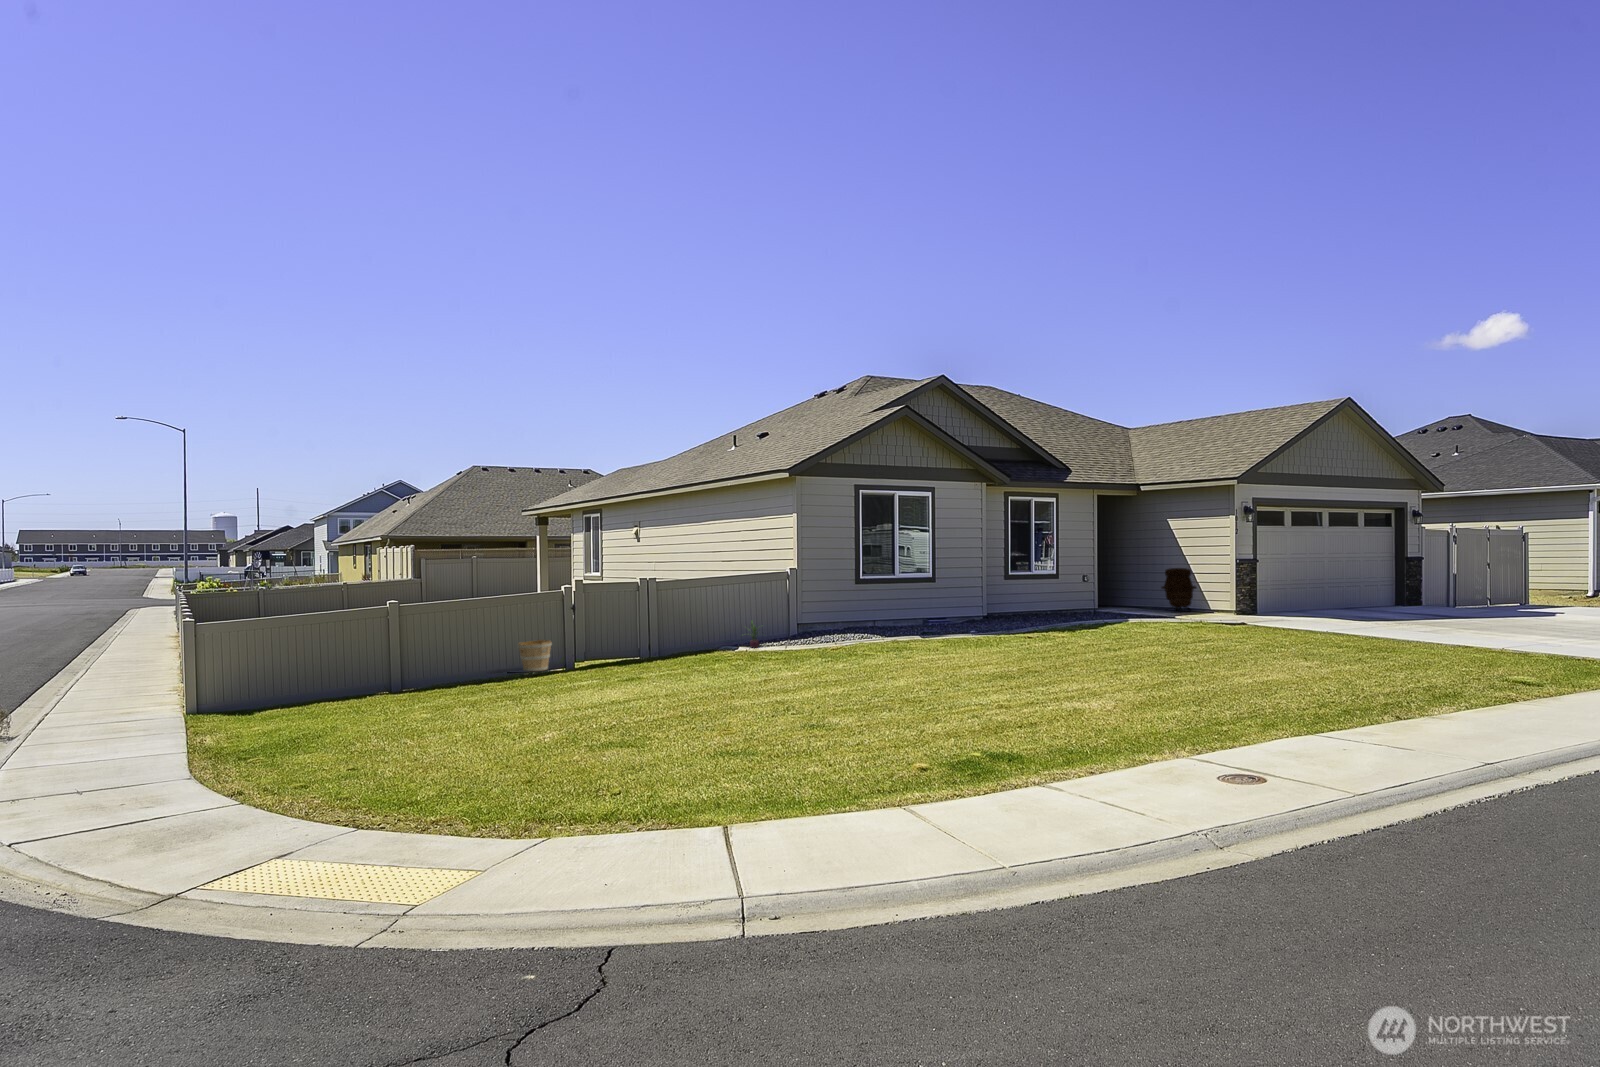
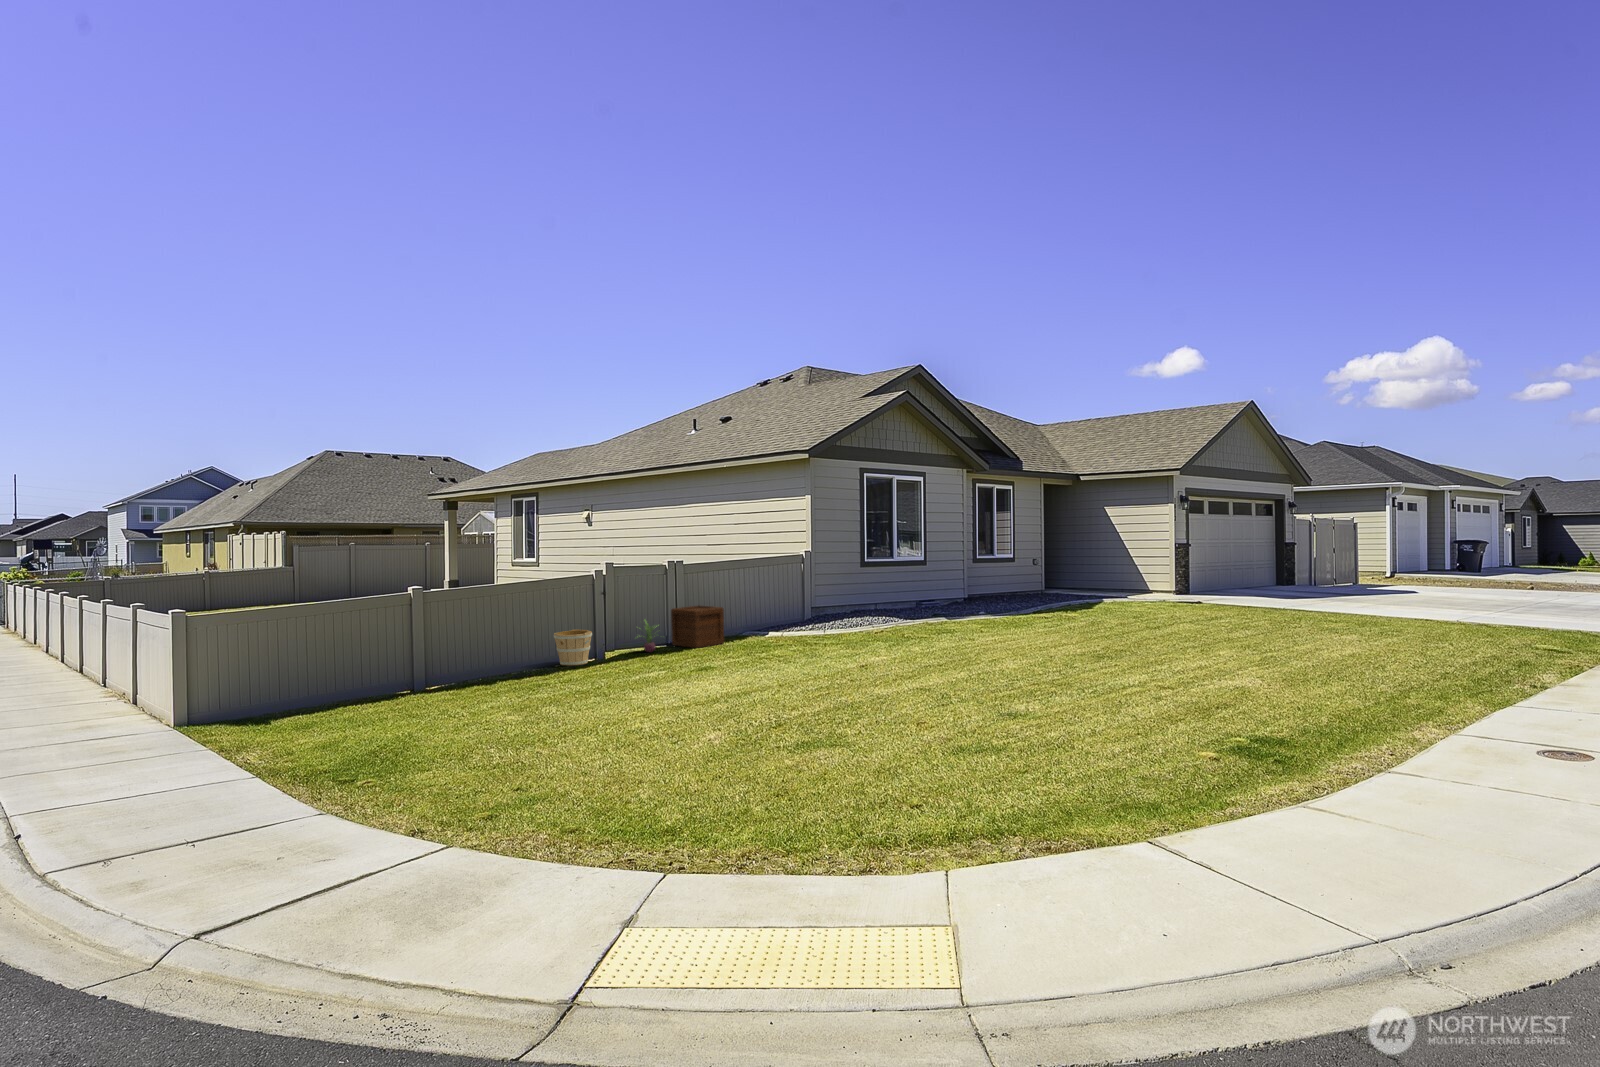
lounge chair: present [1161,568,1196,611] -> none [1101,552,1134,594]
wooden crate: none [642,620,689,659] -> present [671,605,724,648]
decorative plant: present [750,622,760,648] -> present [644,620,655,652]

